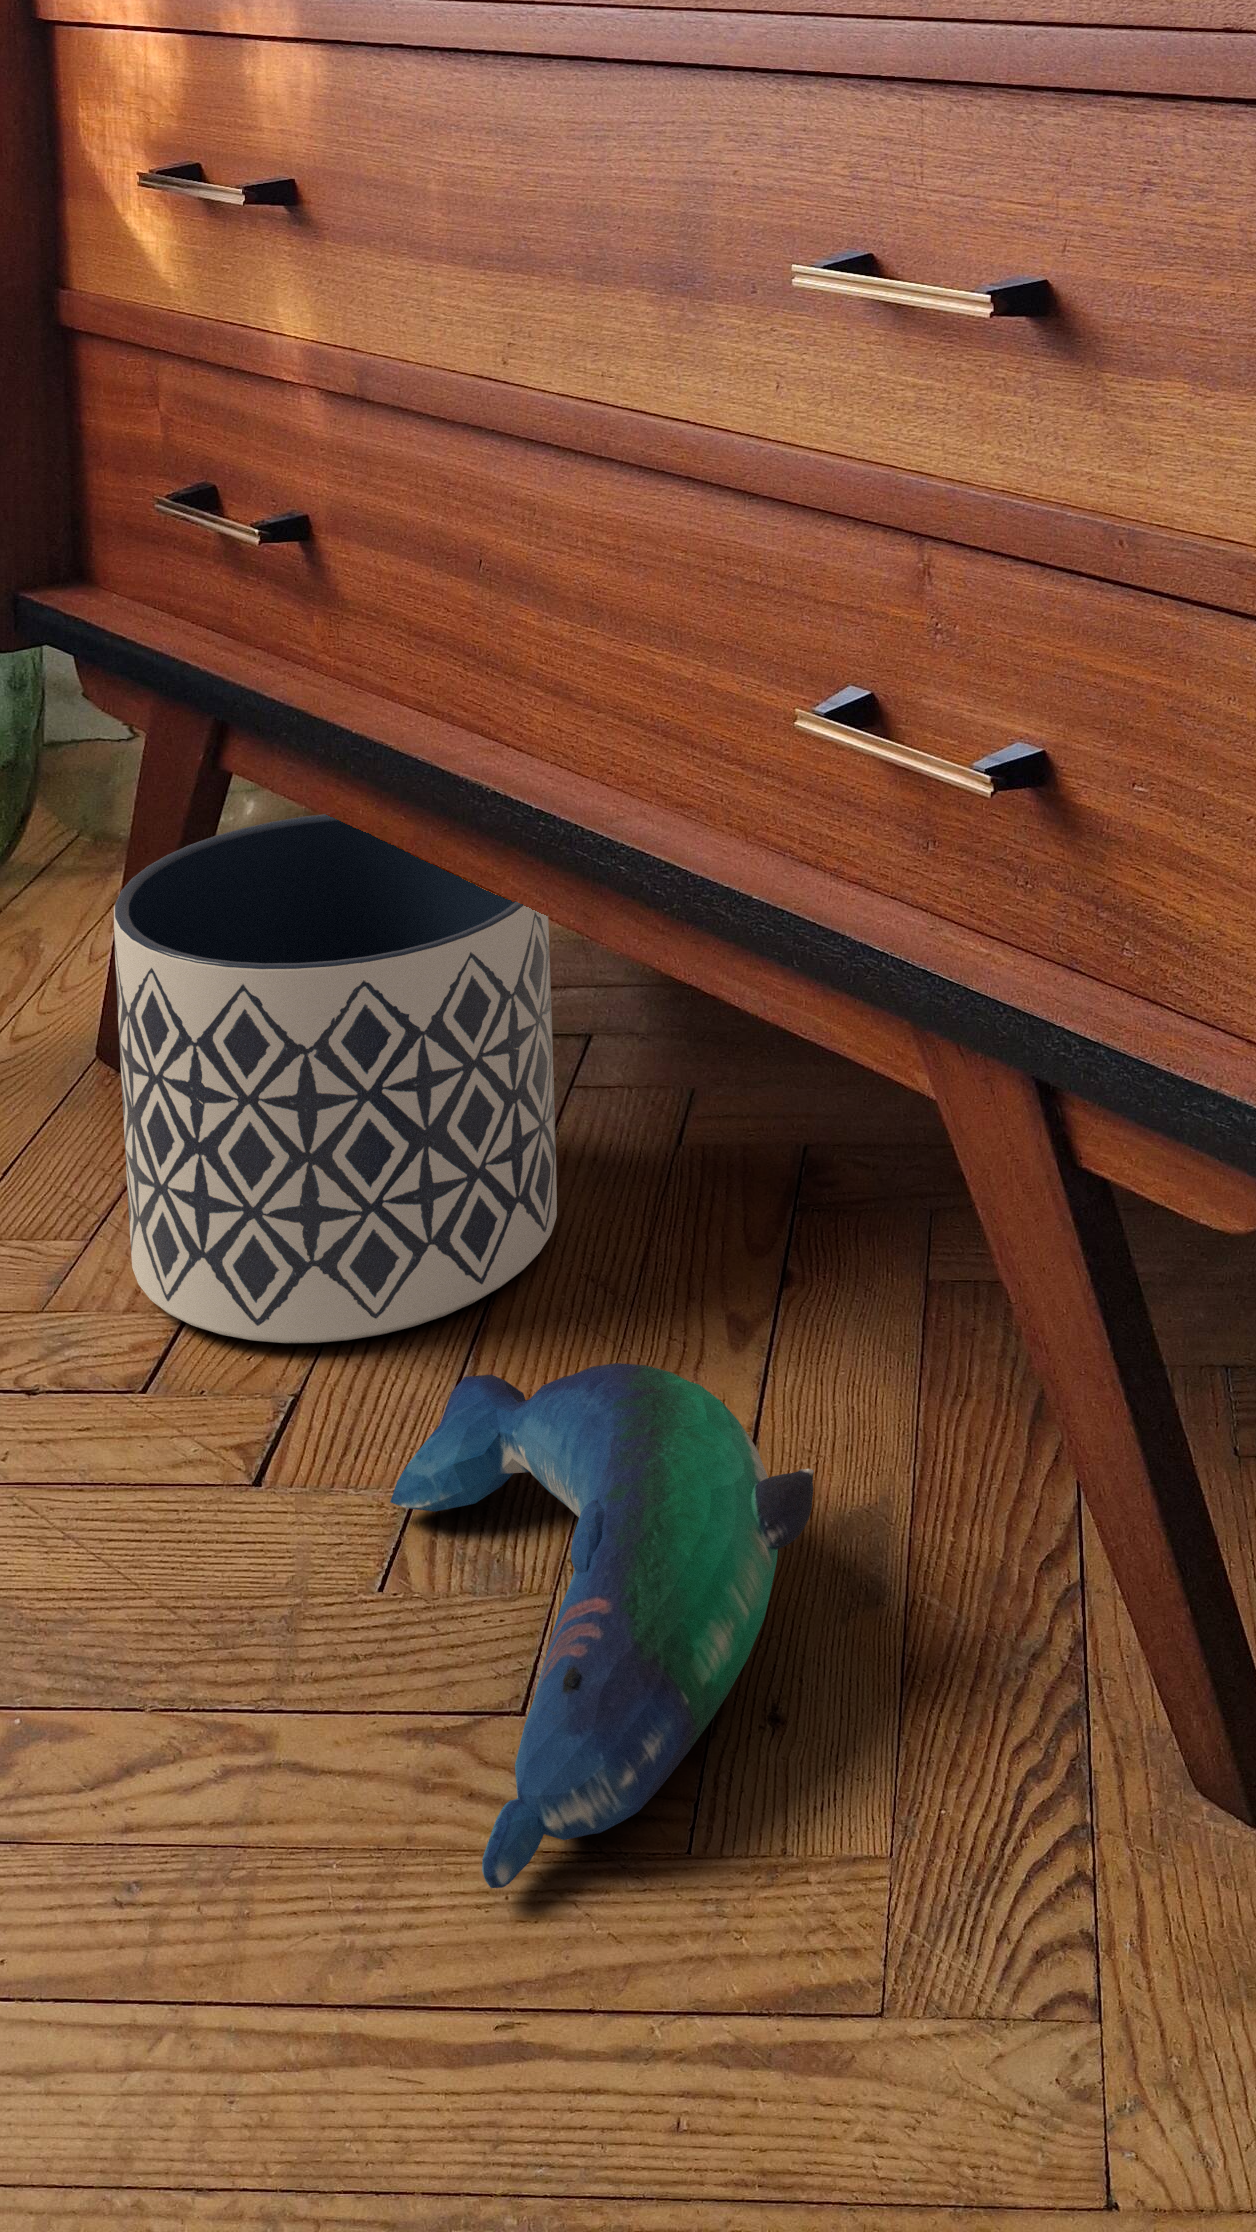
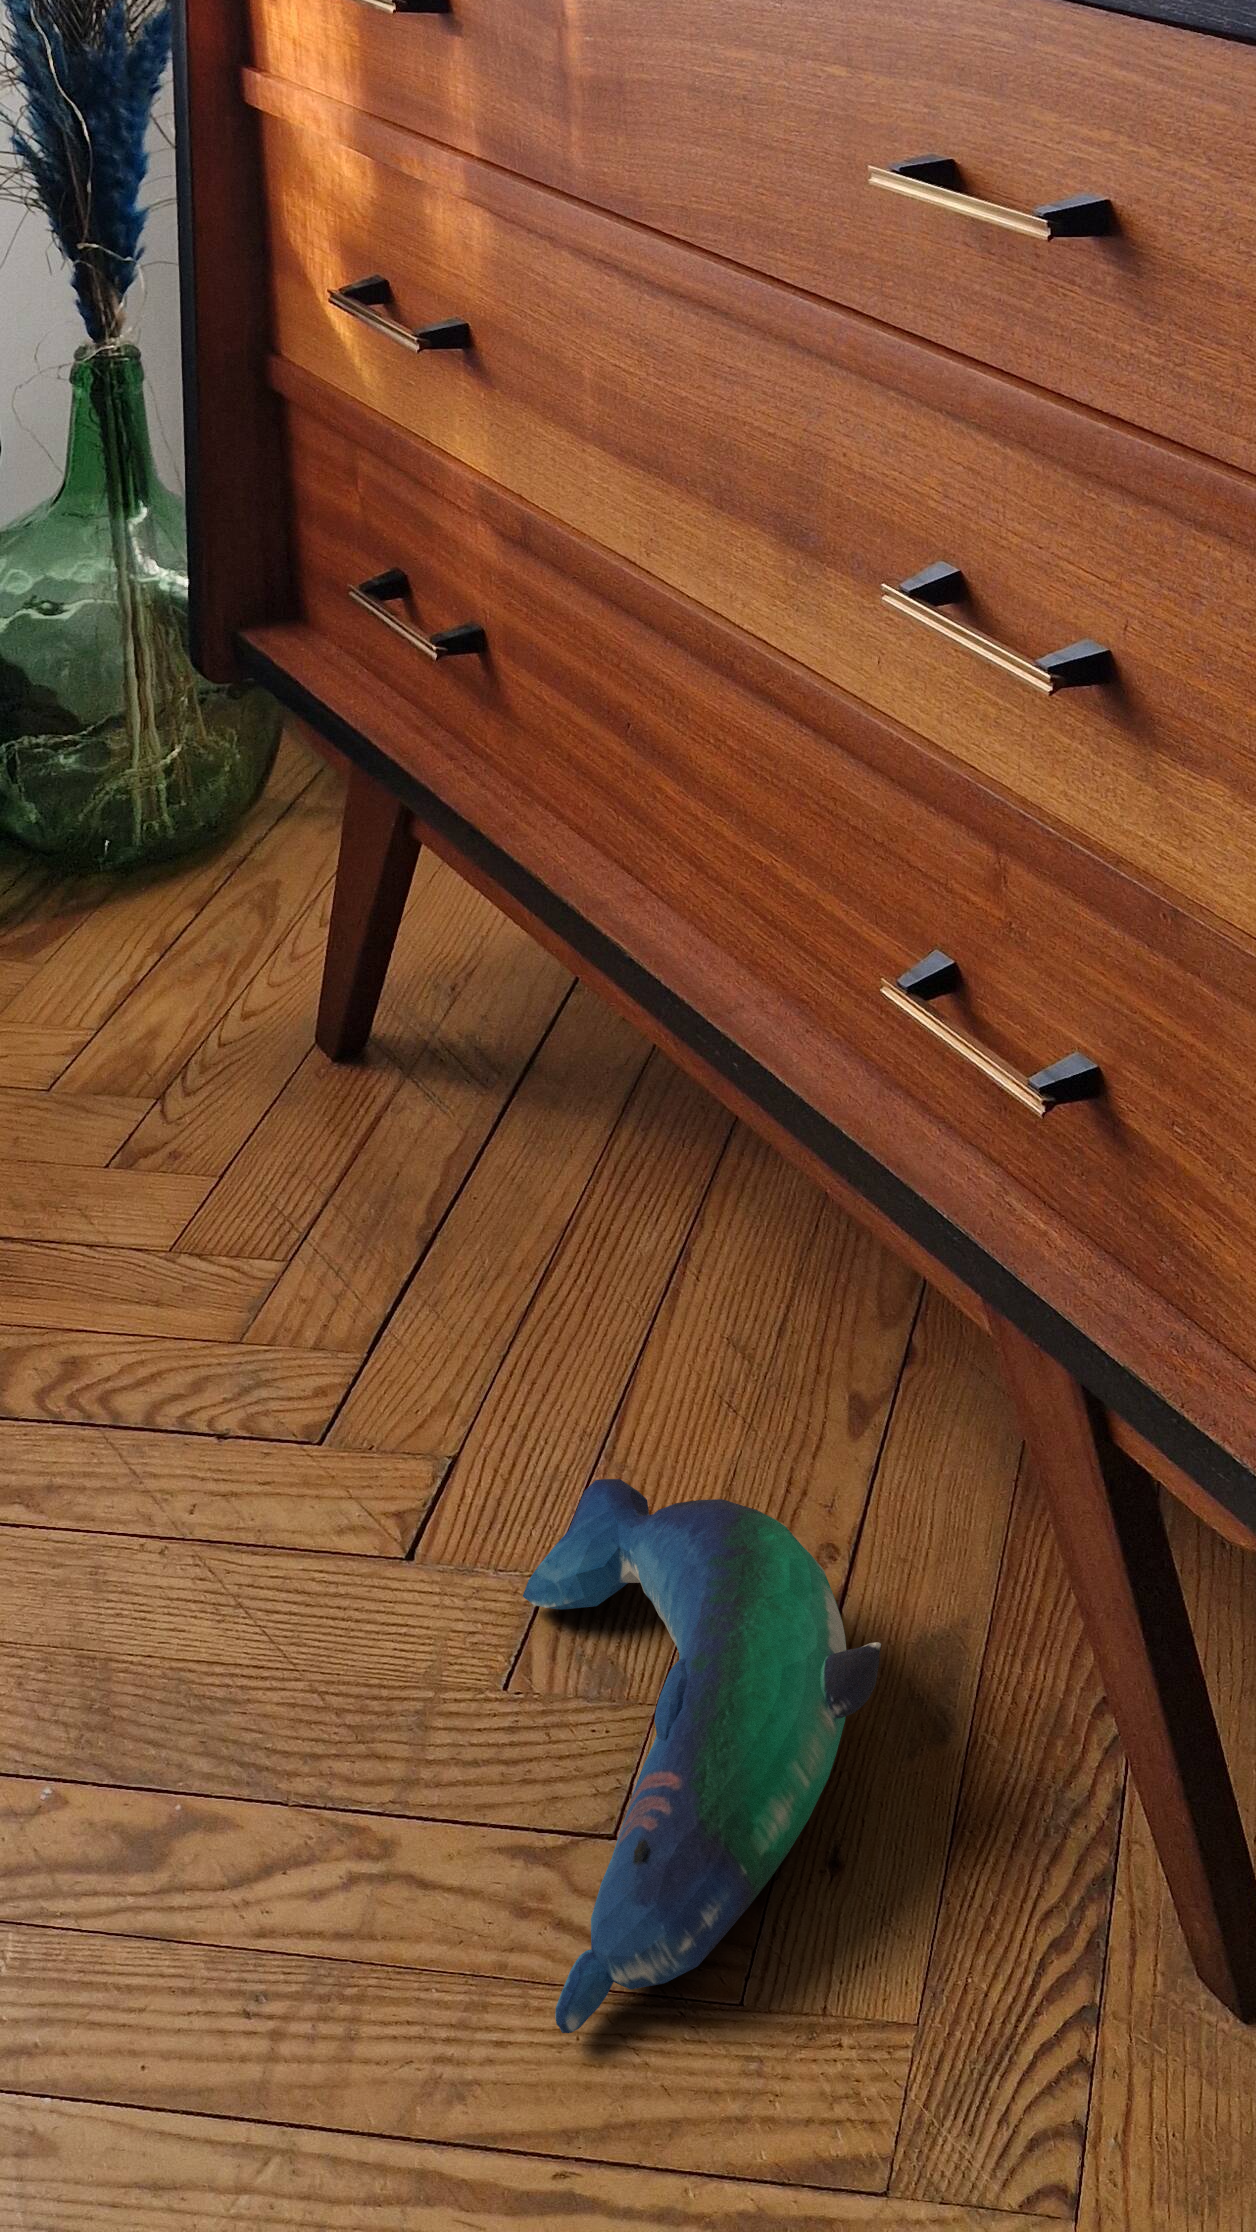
planter: present [114,814,557,1343] -> none [299,885,711,1405]

